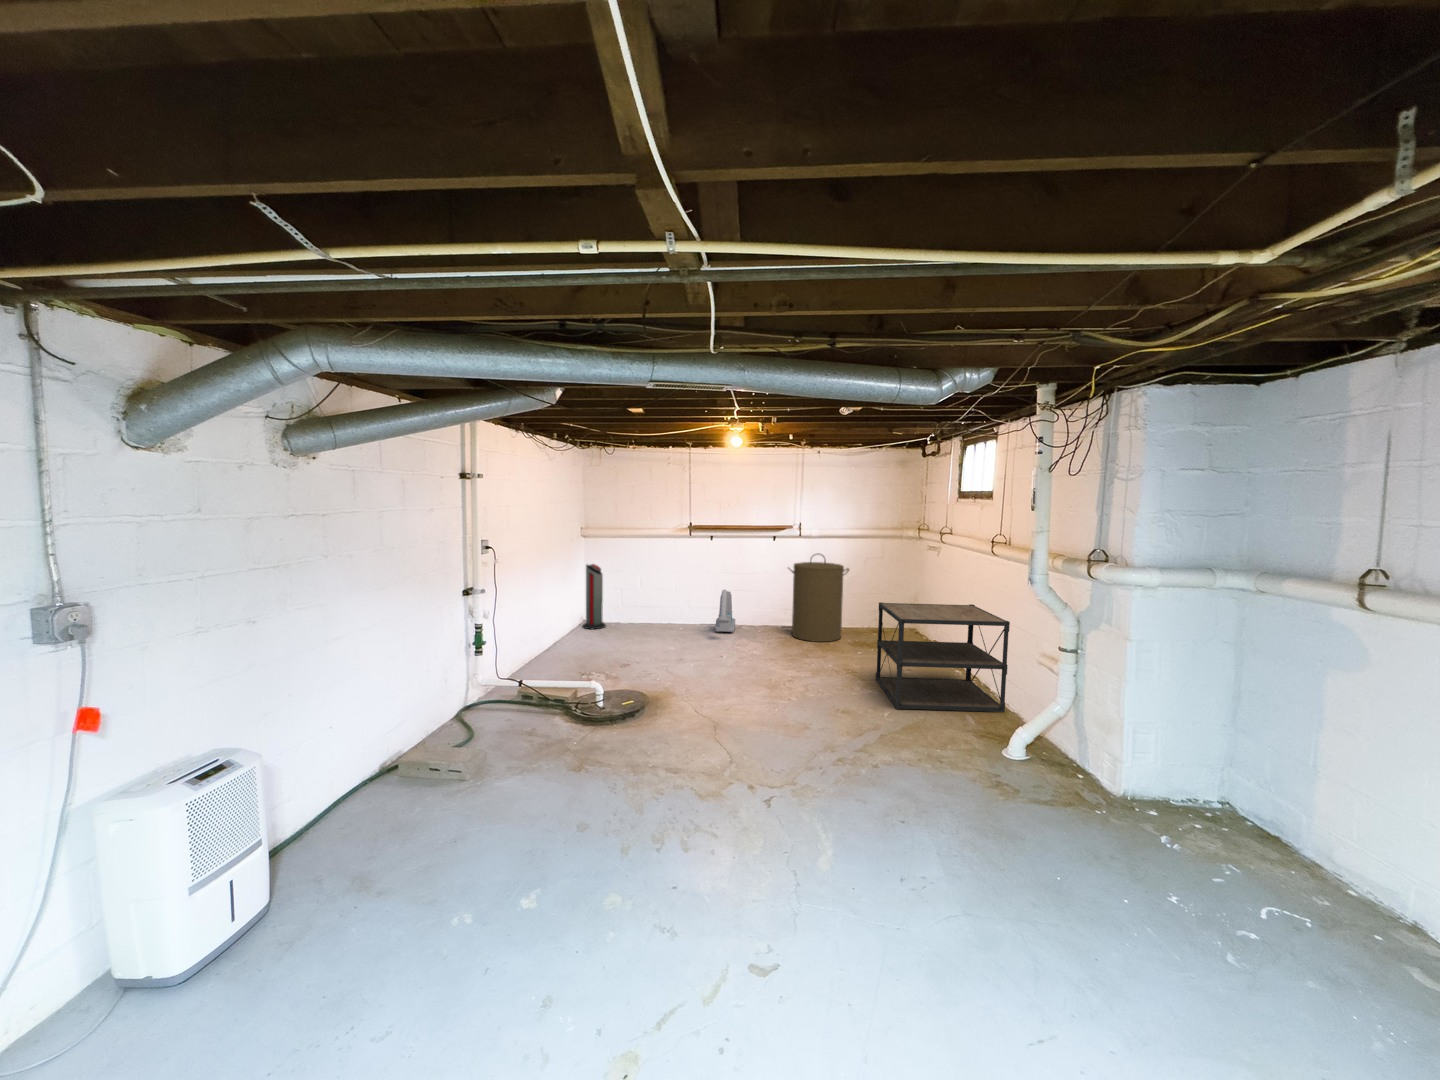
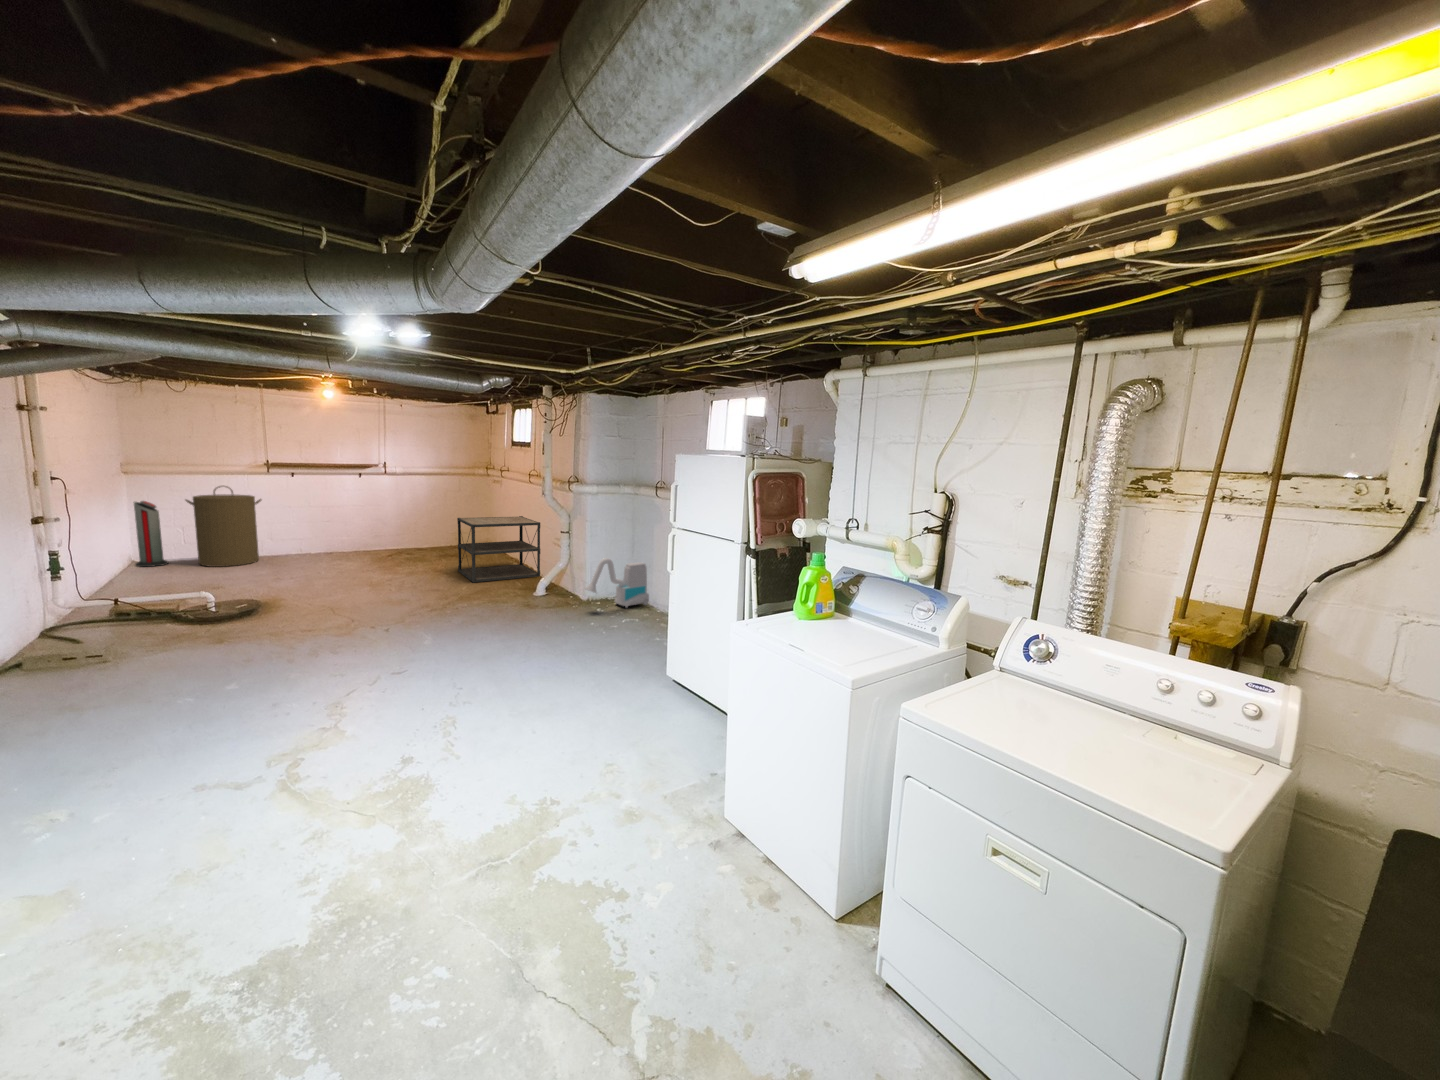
laundry hamper: present [789,553,849,642] -> present [186,486,261,567]
vacuum cleaner: present [715,590,735,633] -> present [585,558,649,608]

